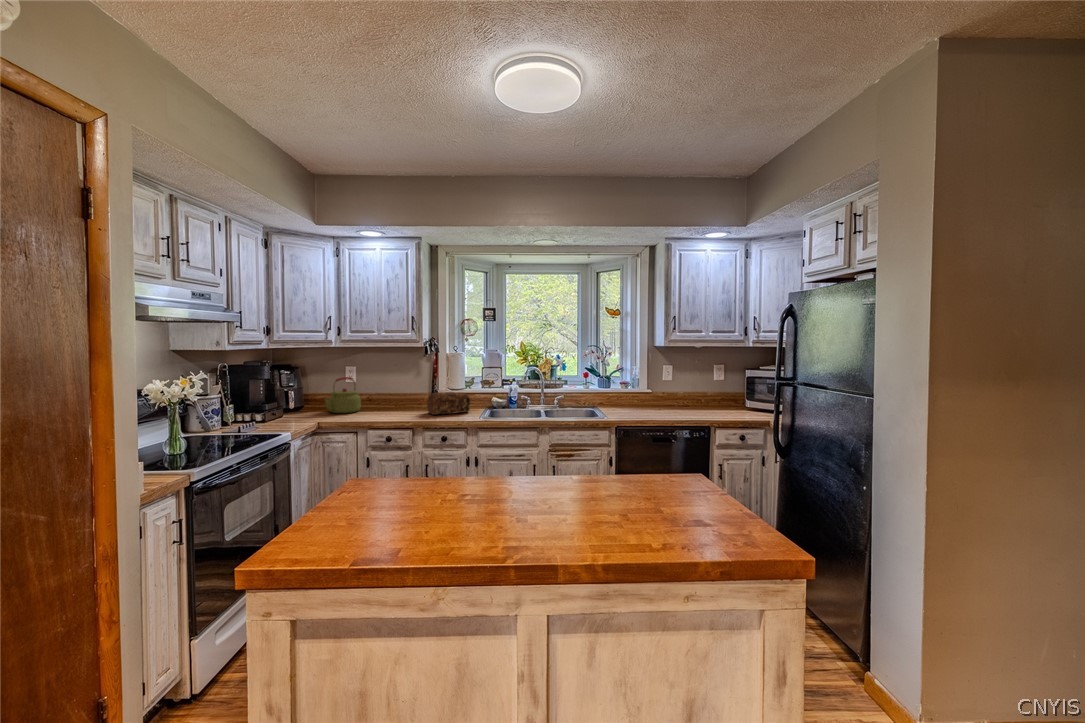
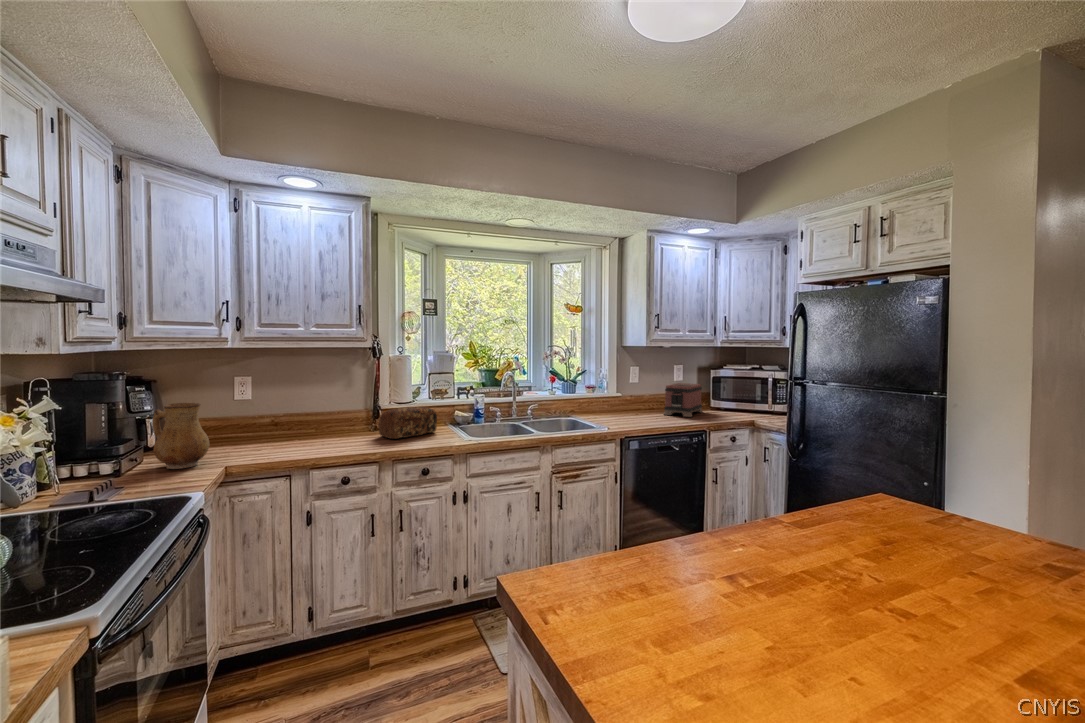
kettle: present [324,377,361,413] -> none [218,392,272,447]
ceramic pitcher: none [281,382,313,422] -> present [152,403,209,469]
toaster: none [686,382,734,414] -> present [664,383,702,417]

